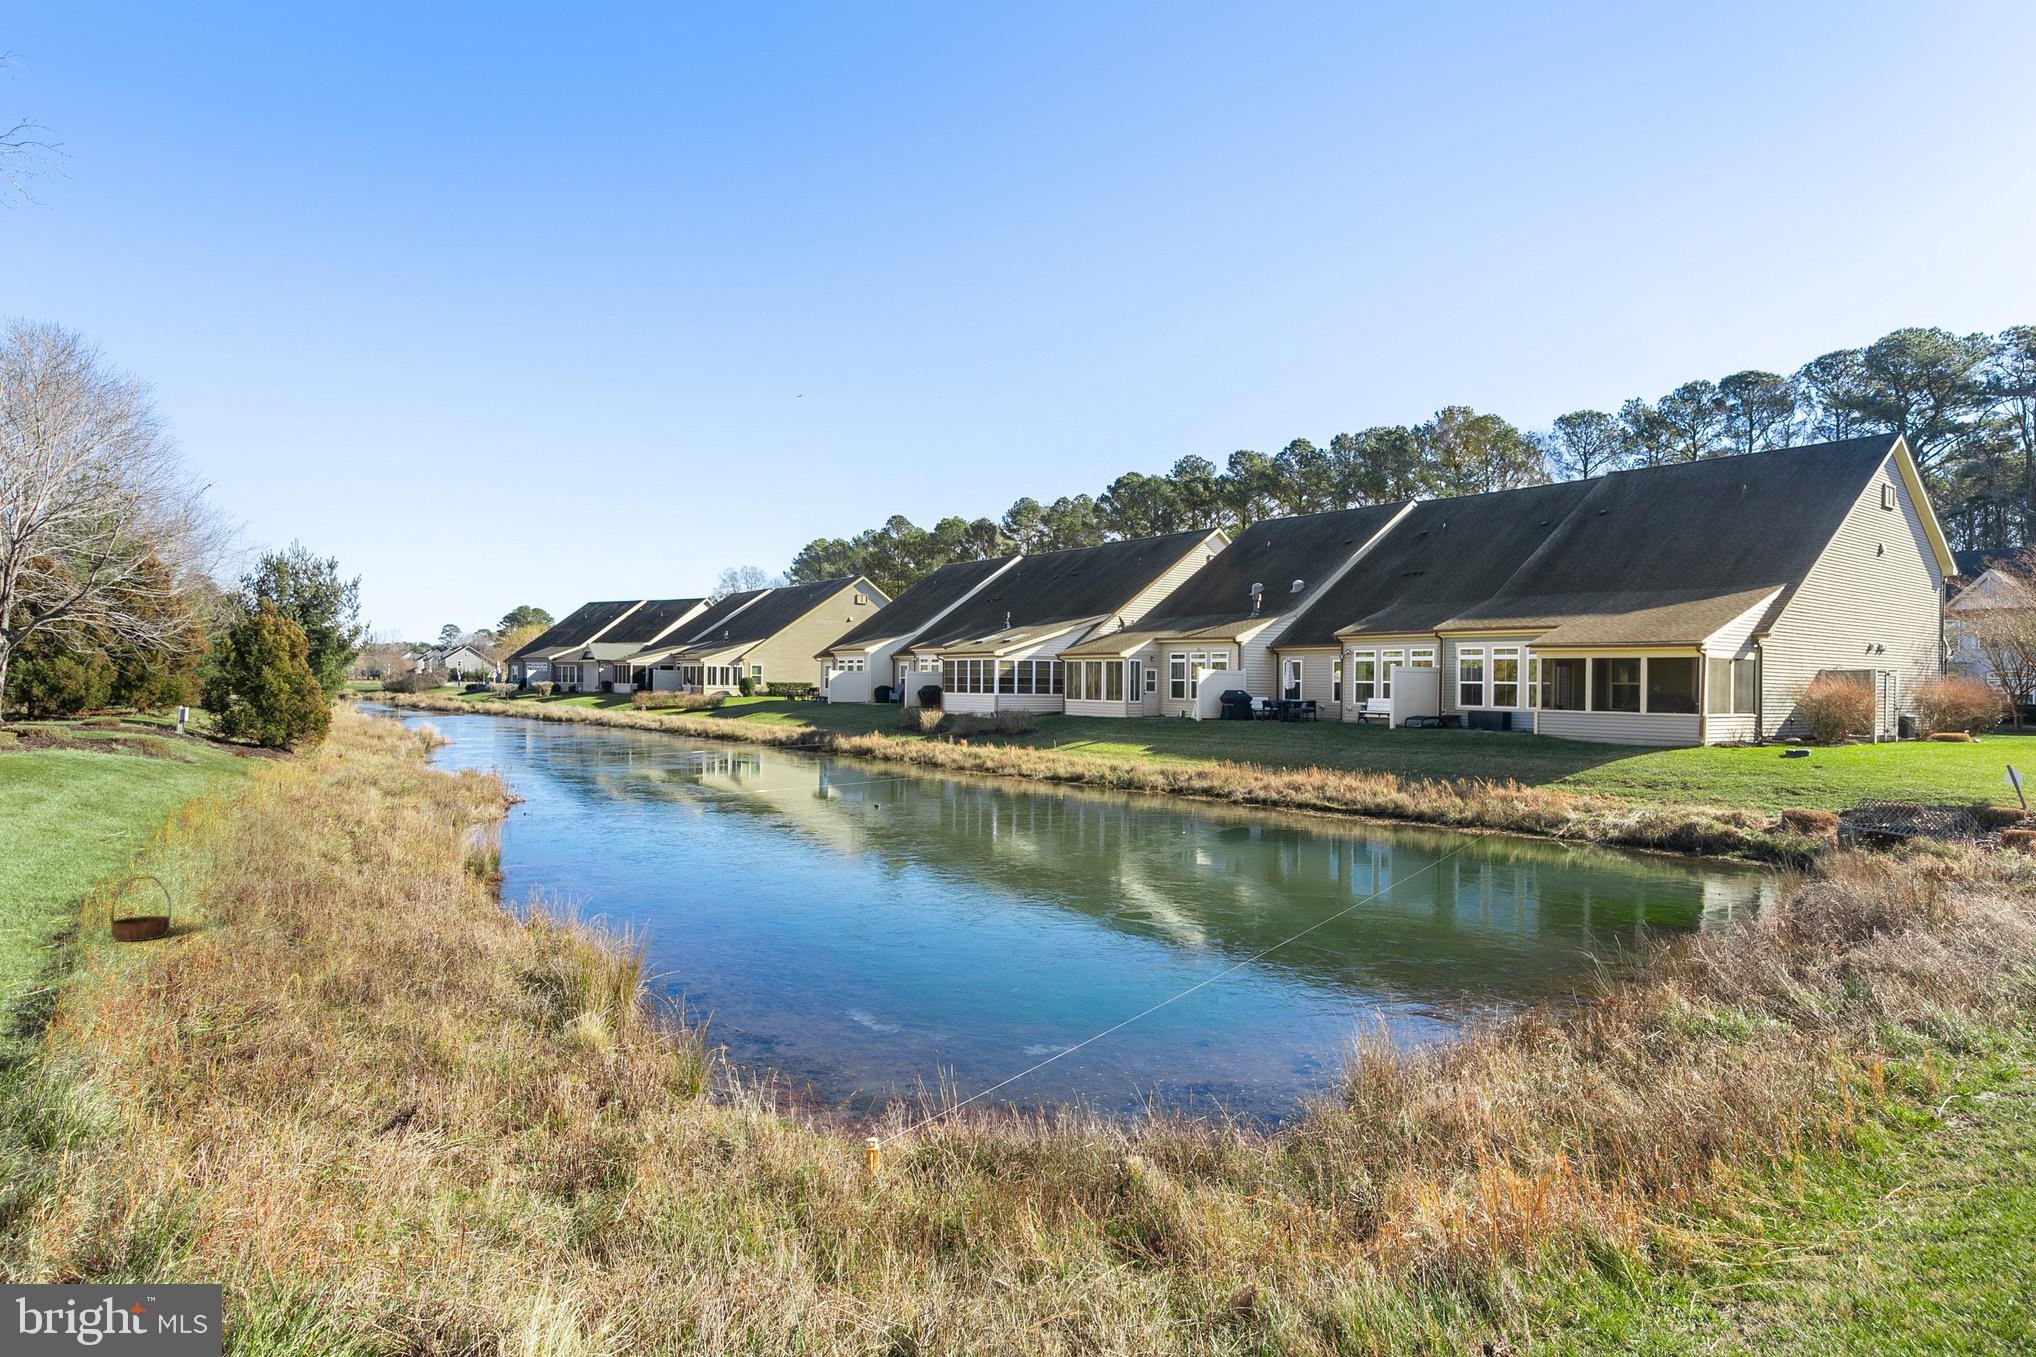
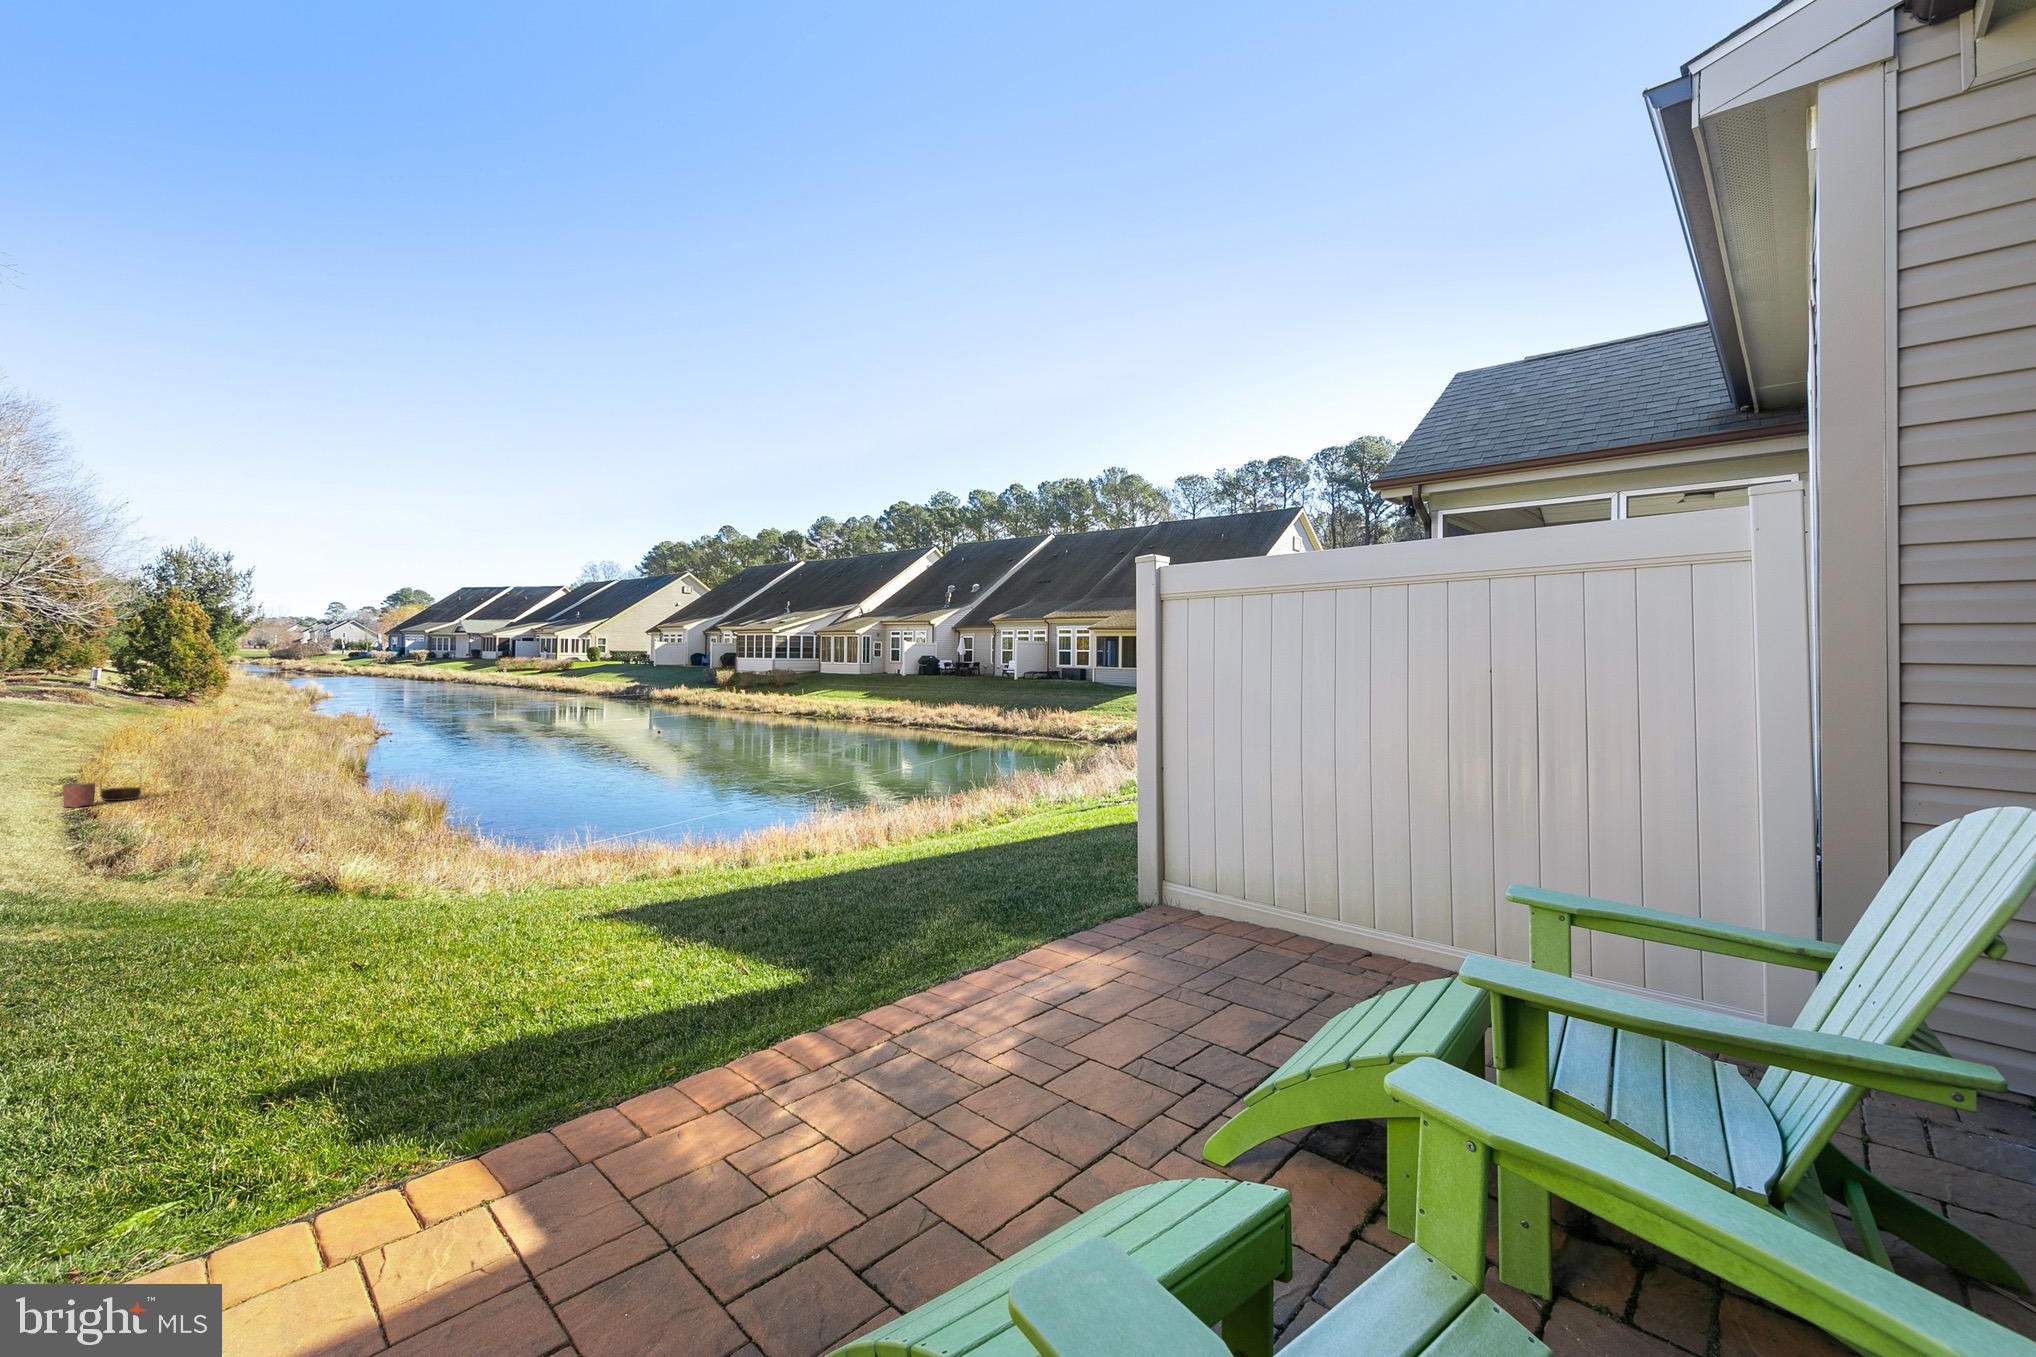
planter: none [52,912,100,956] -> present [63,783,95,808]

